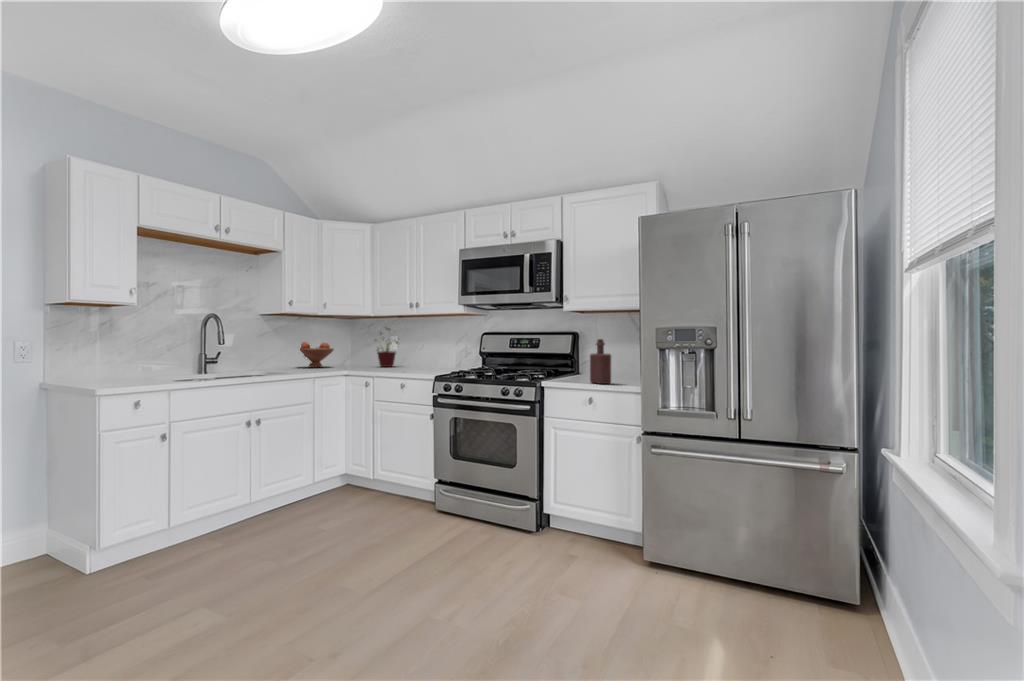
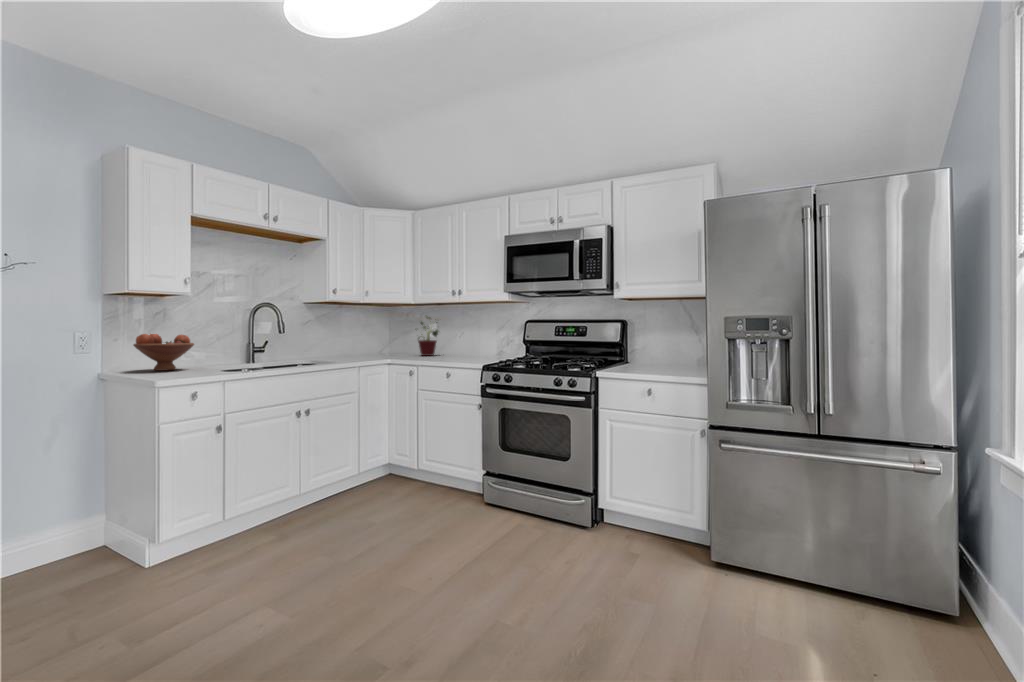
bottle: present [590,339,611,384] -> none [648,328,672,375]
fruit bowl: present [300,342,334,368] -> present [133,334,194,371]

